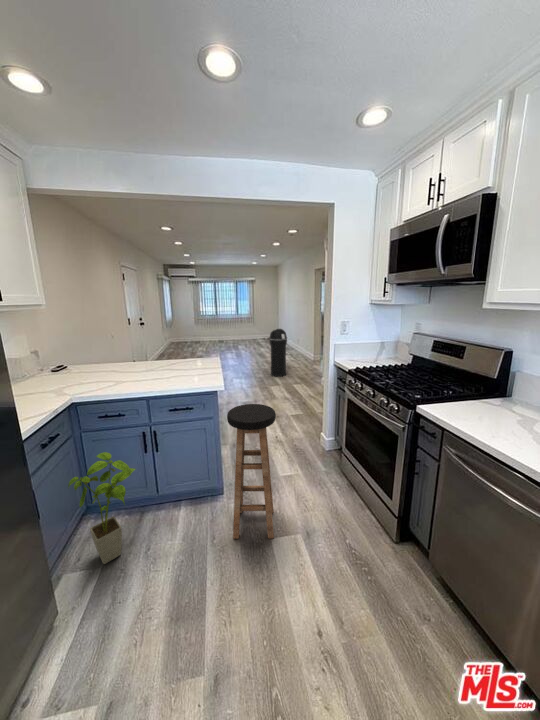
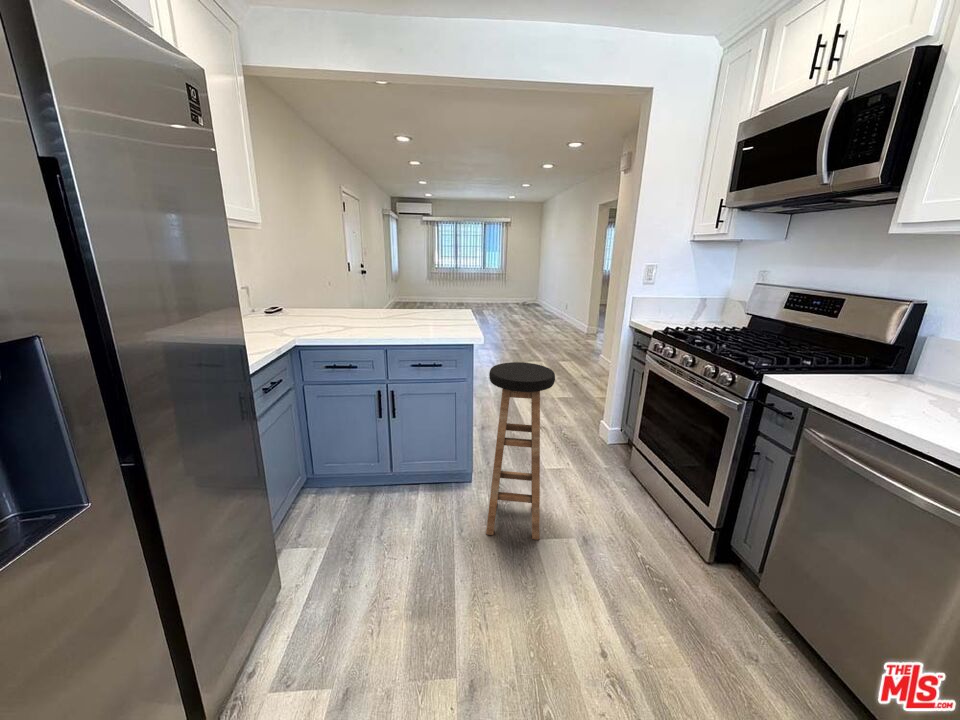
trash can: present [269,329,287,377] -> none [530,283,556,350]
house plant: present [68,452,135,564] -> none [289,405,368,545]

